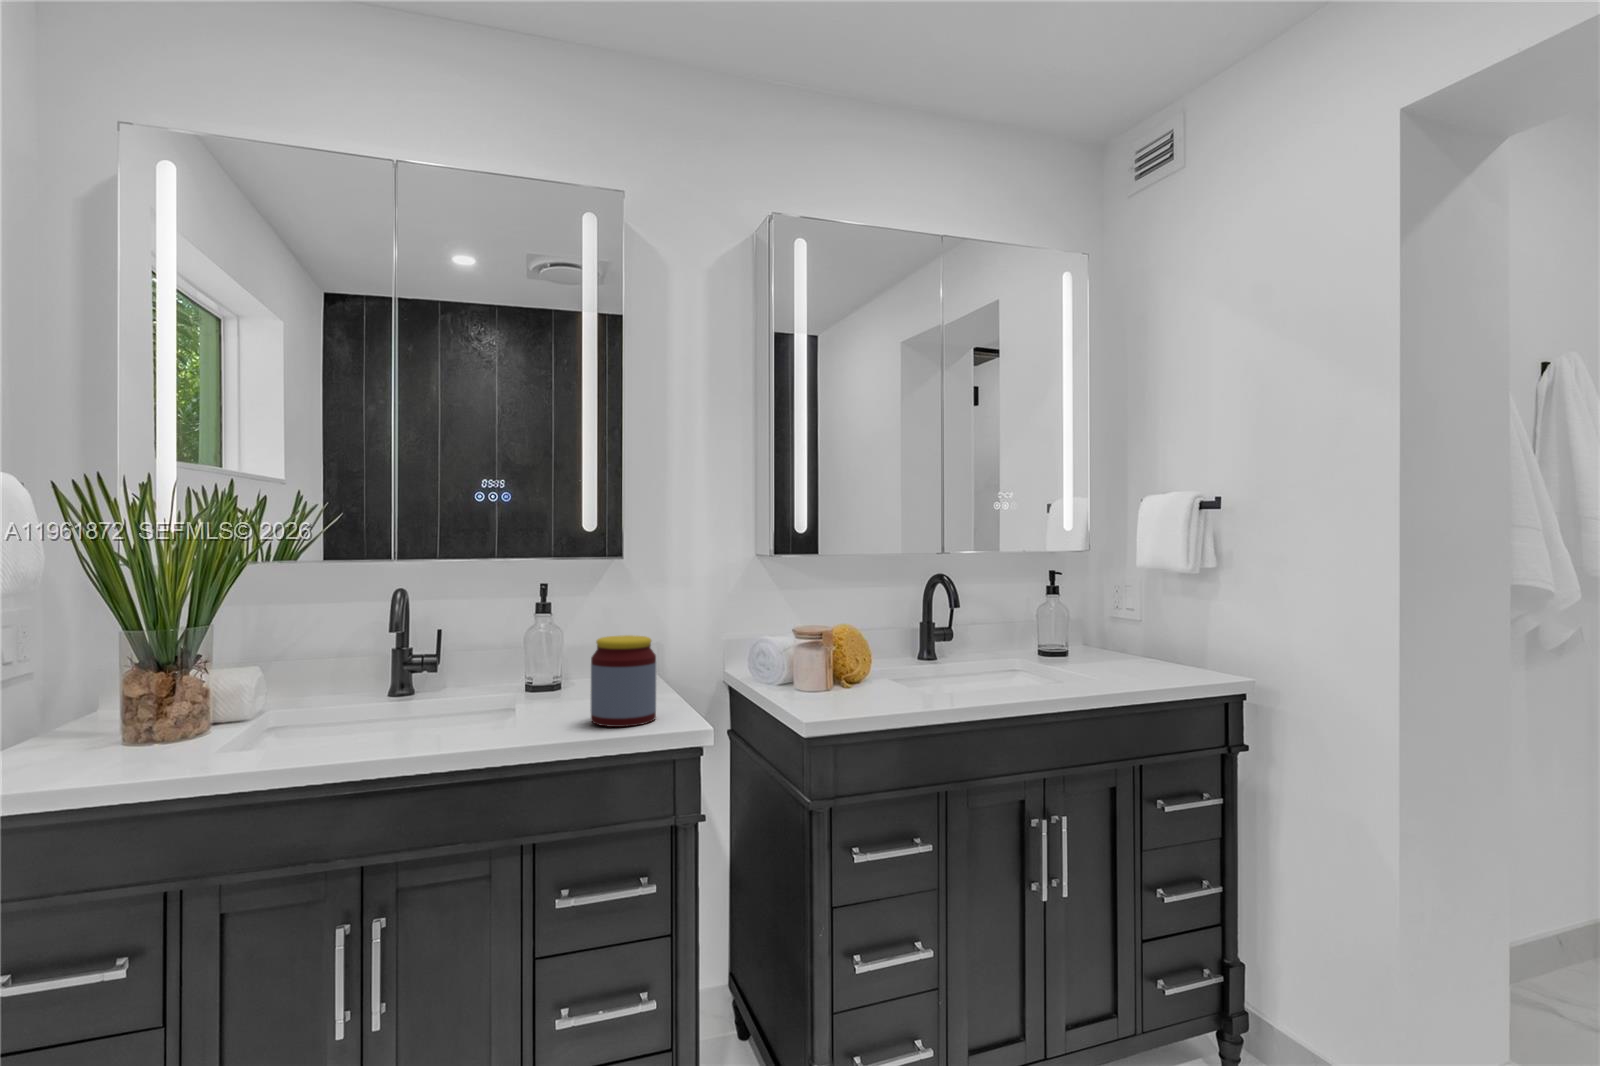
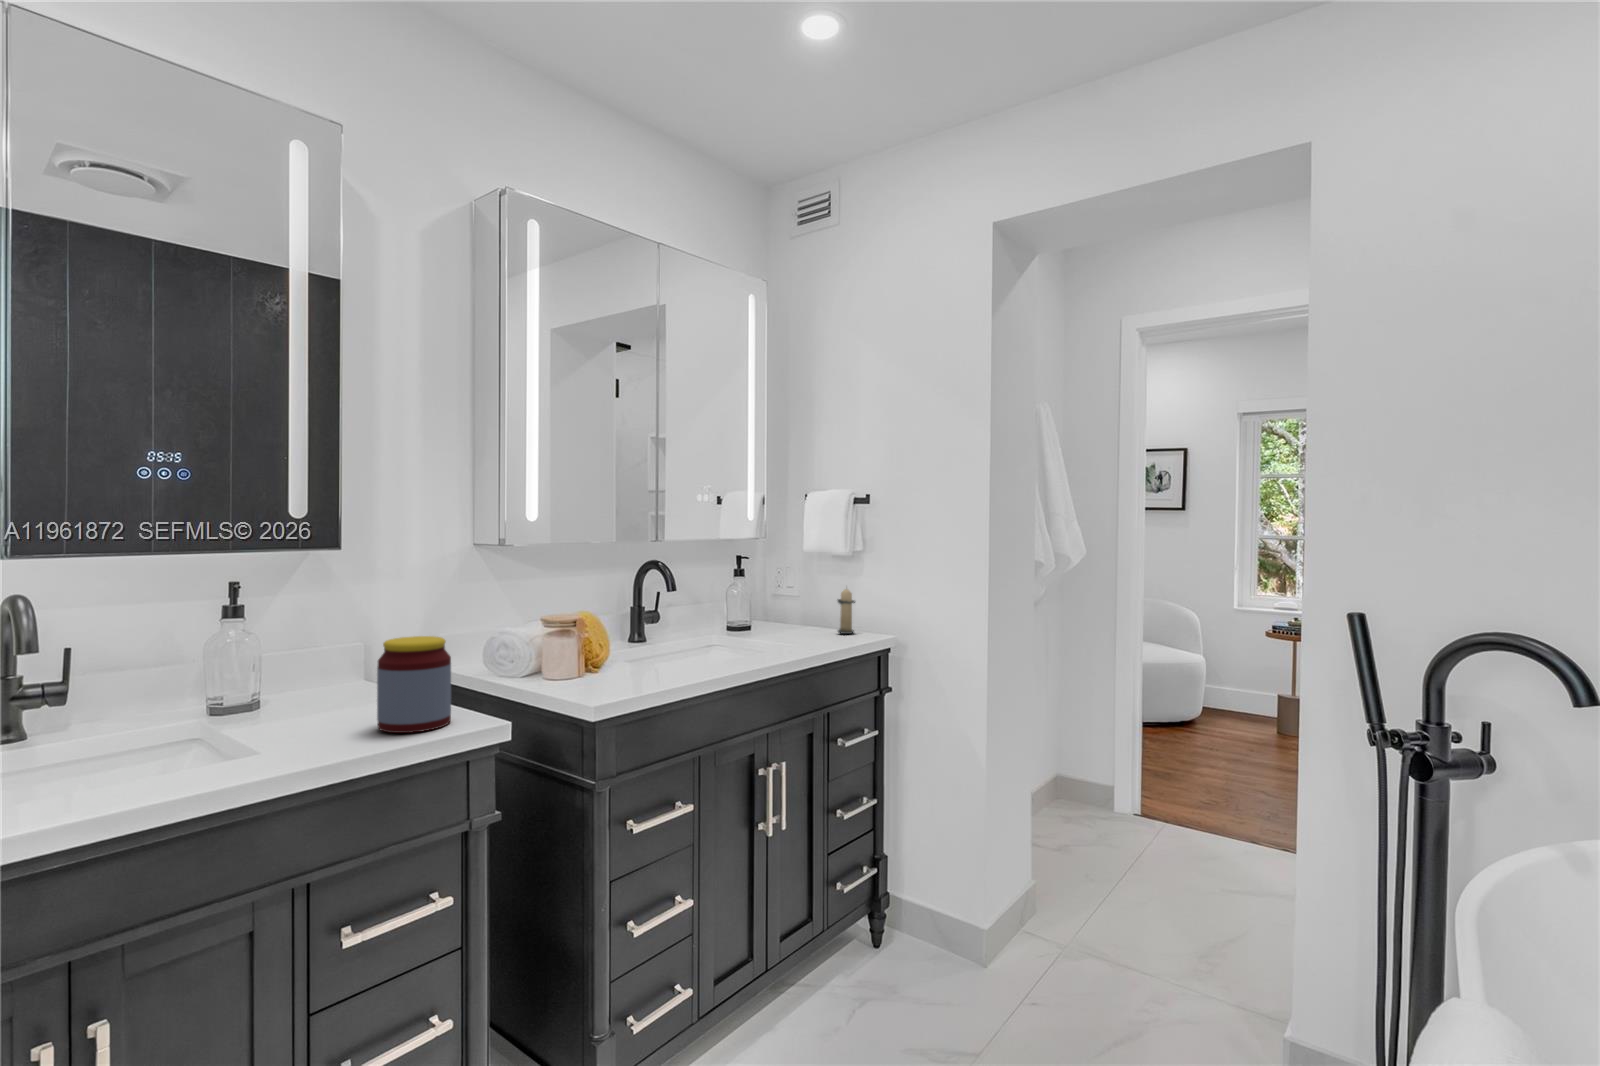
candle: none [1169,609,1201,670] -> present [838,589,855,634]

